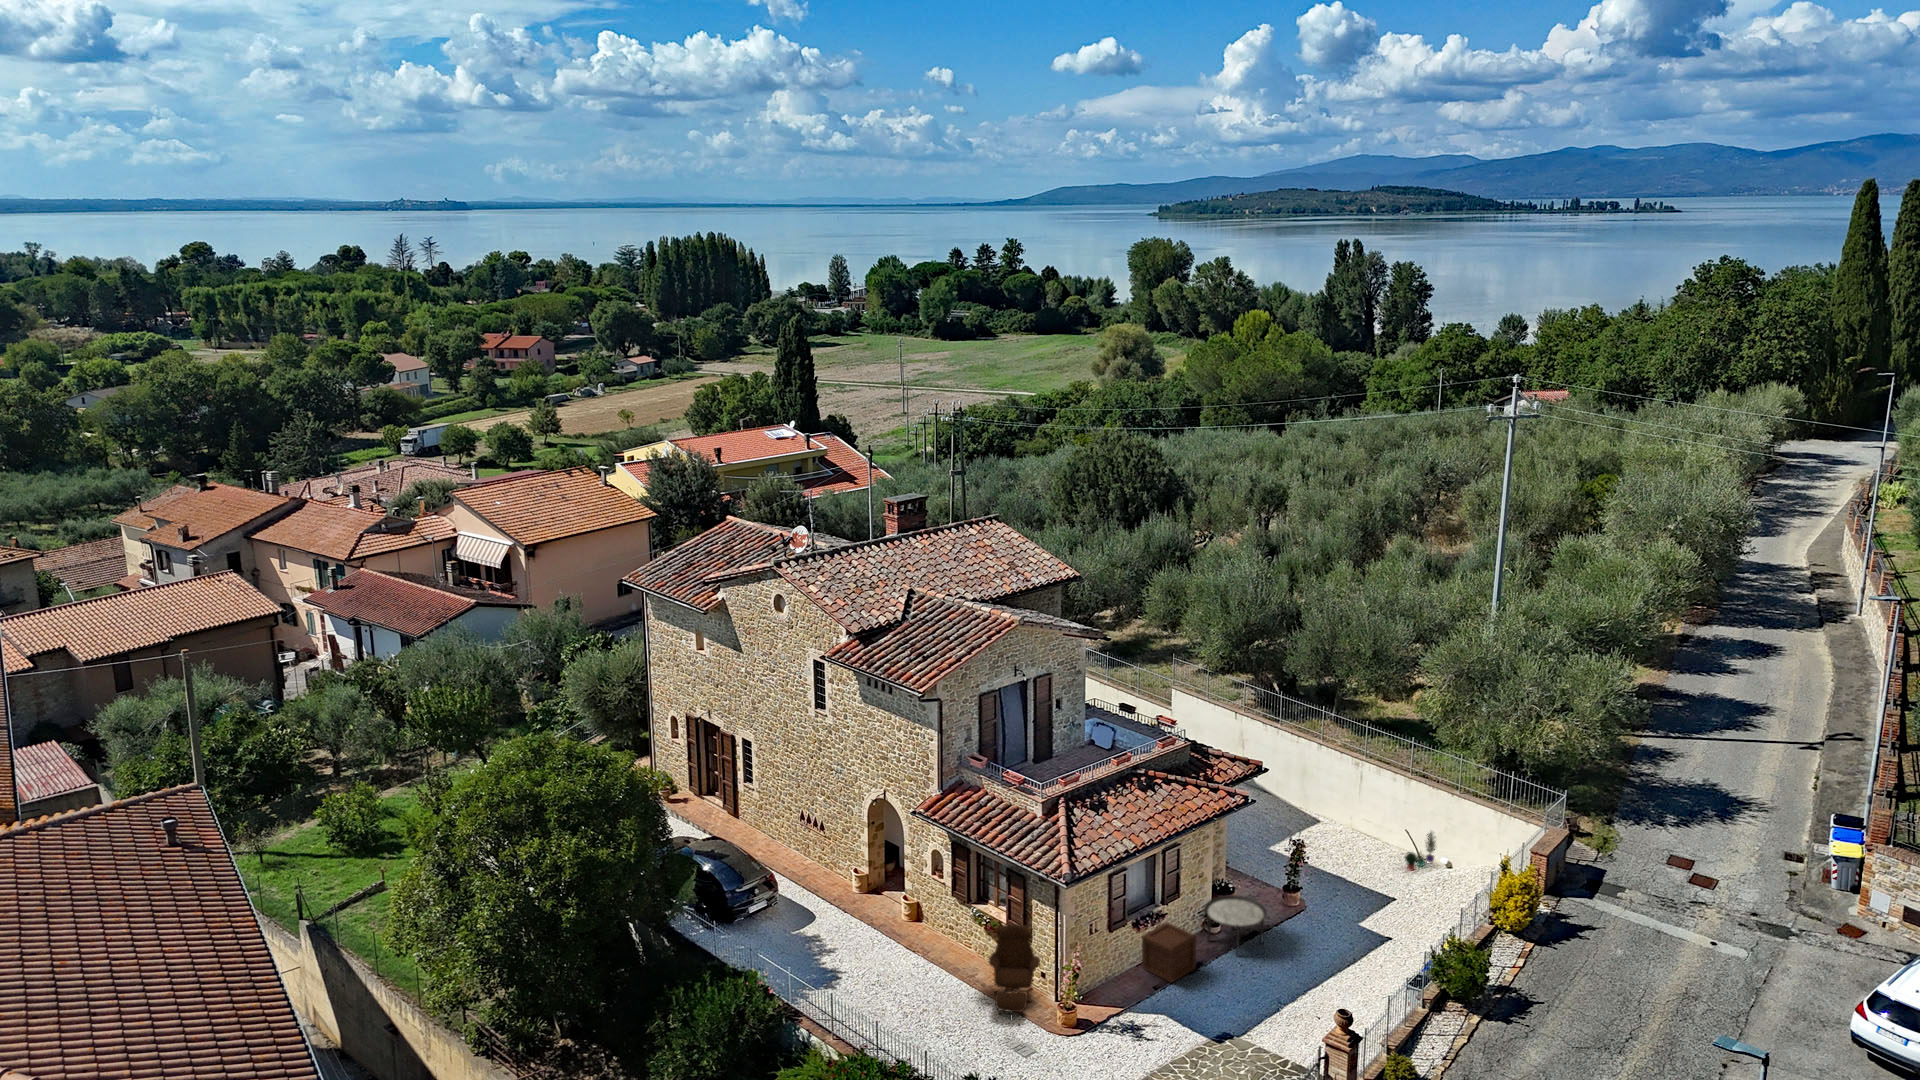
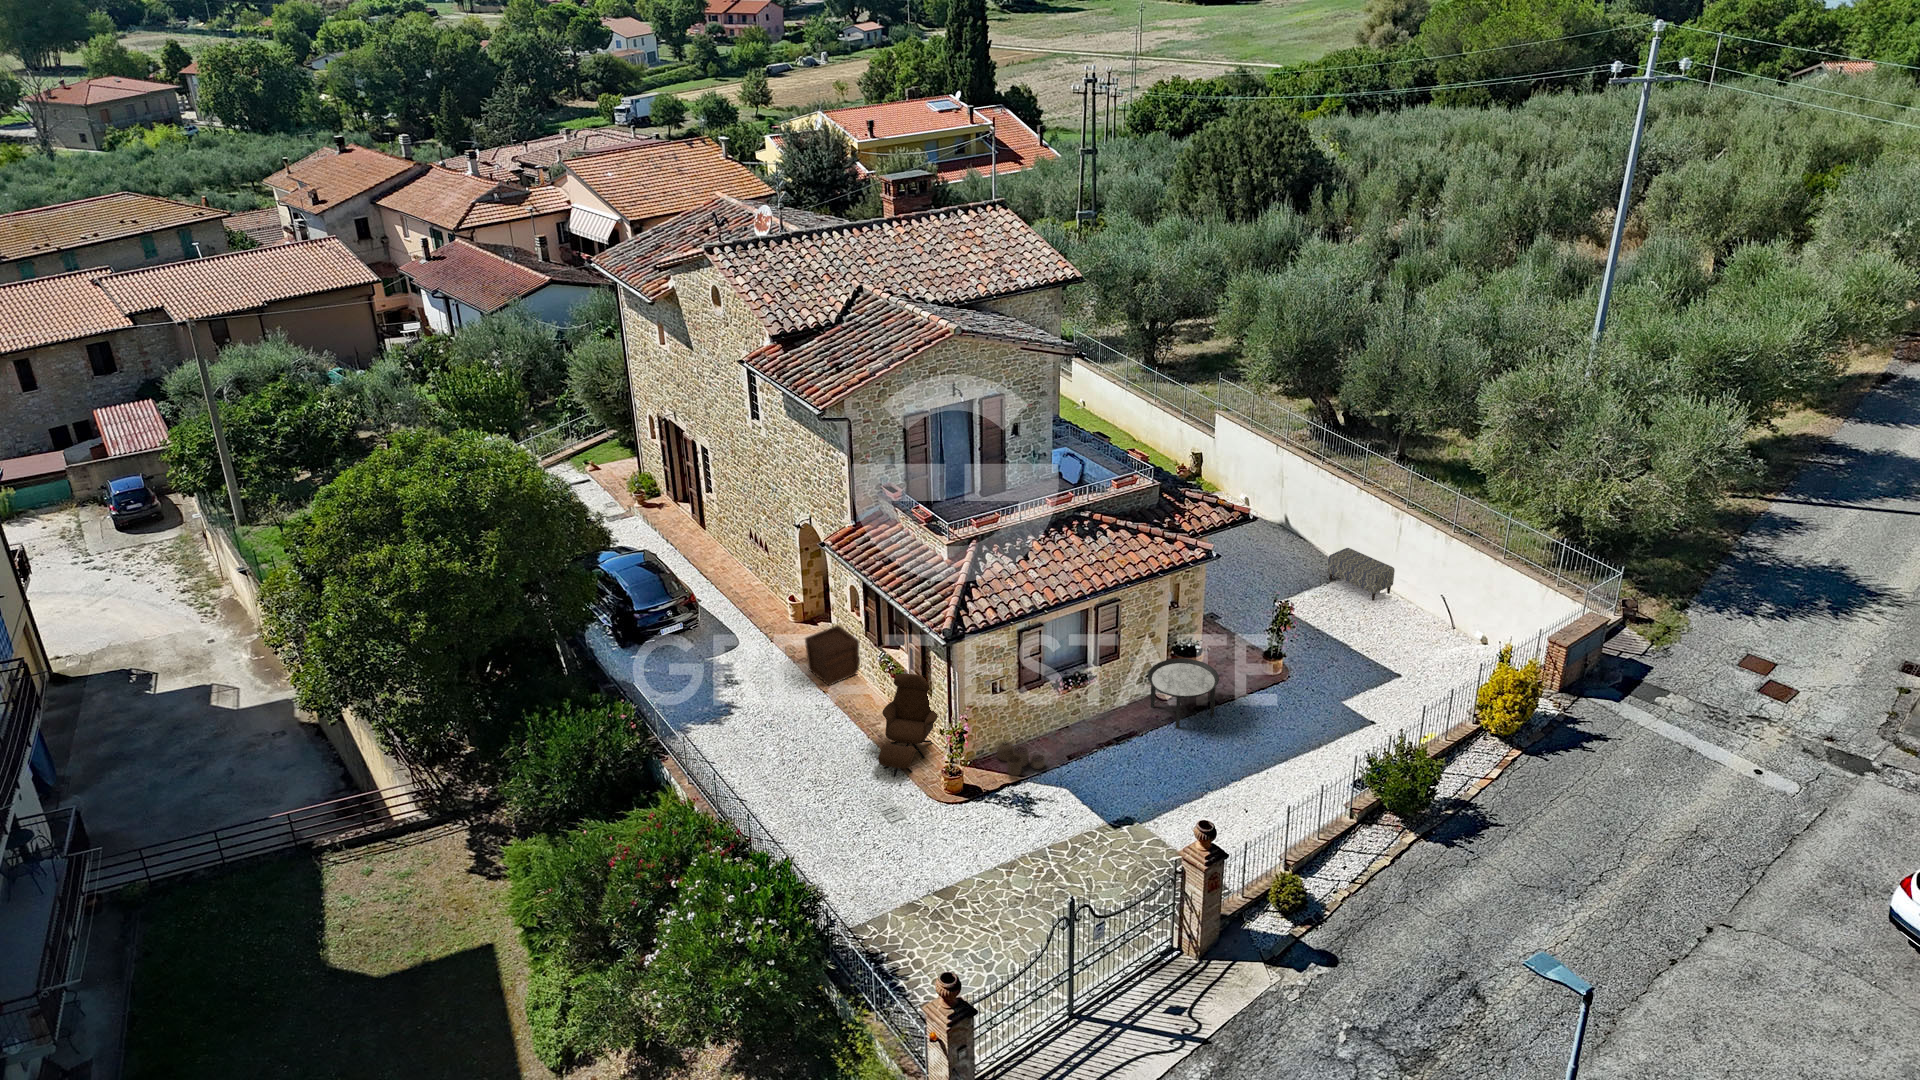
bench: none [1305,797,1363,840] -> present [1328,548,1395,601]
potted plant: present [1404,832,1436,871] -> none [1424,598,1470,644]
wooden crate: present [1142,922,1196,983] -> present [805,625,860,685]
woven basket: none [1094,979,1140,1009] -> present [997,741,1045,776]

